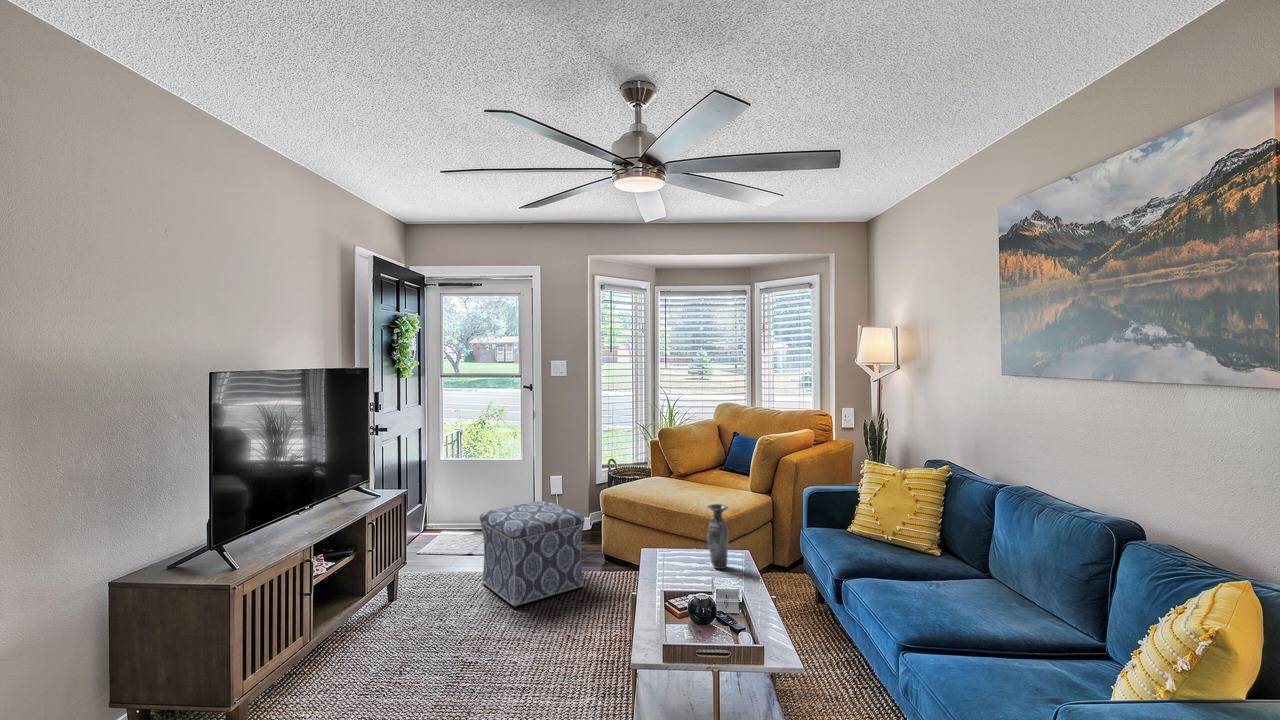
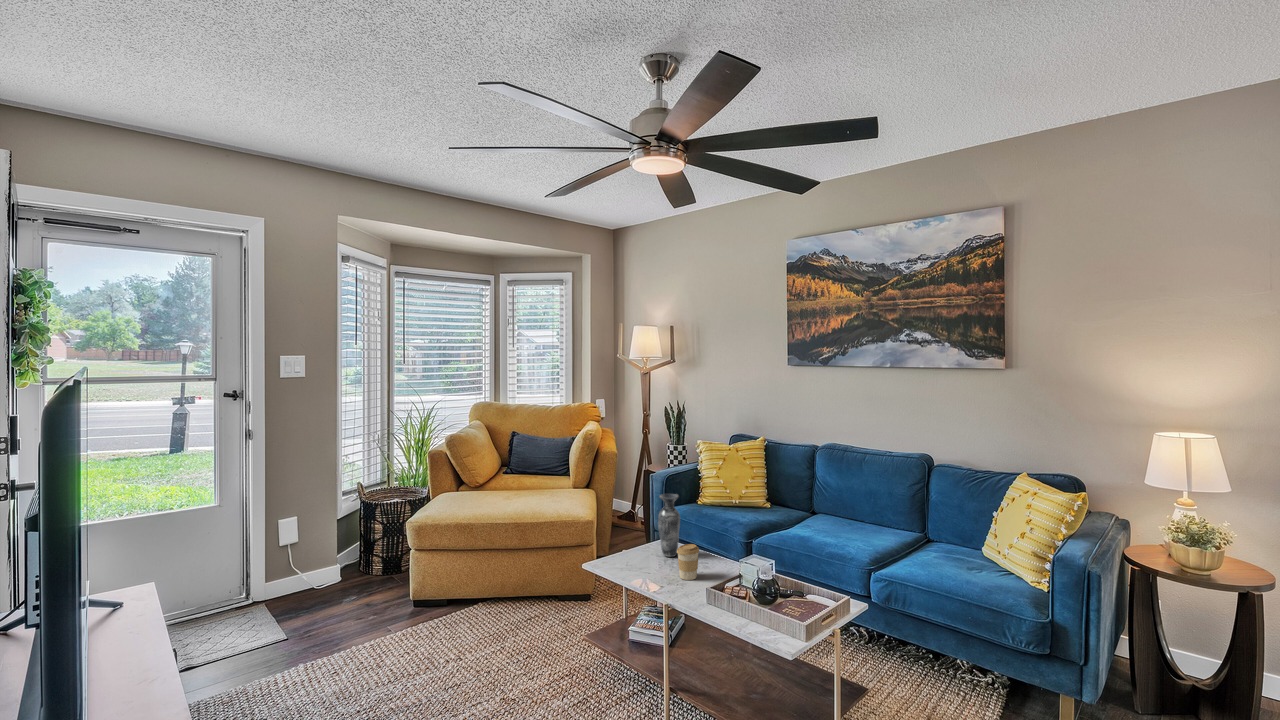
ottoman: present [480,501,585,607] -> none [273,543,437,692]
coffee cup: none [678,555,701,590] -> present [677,544,699,580]

